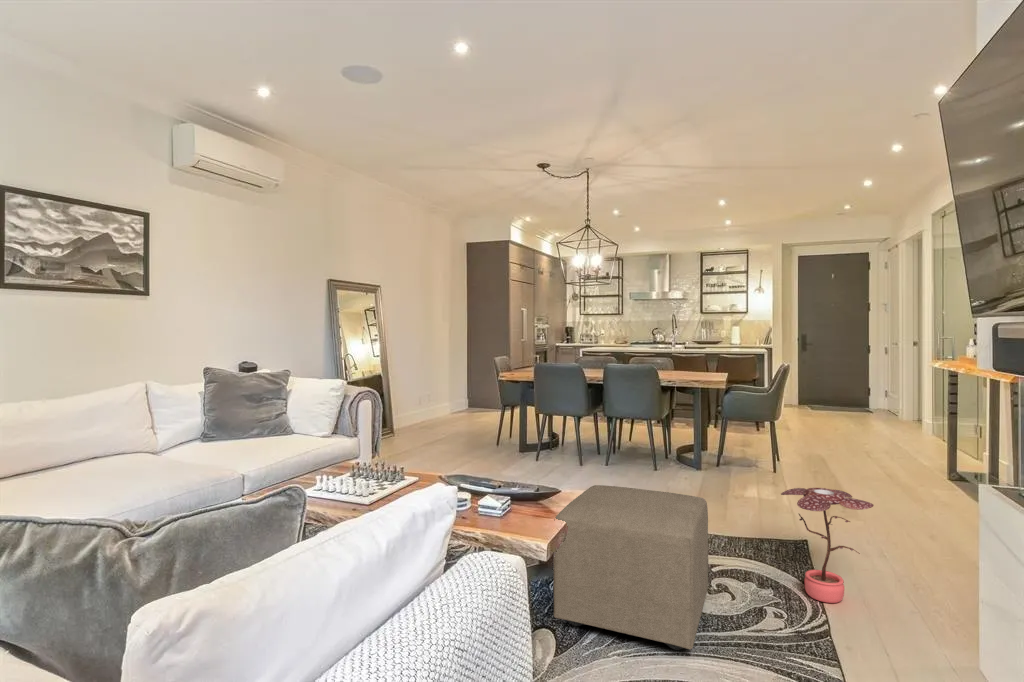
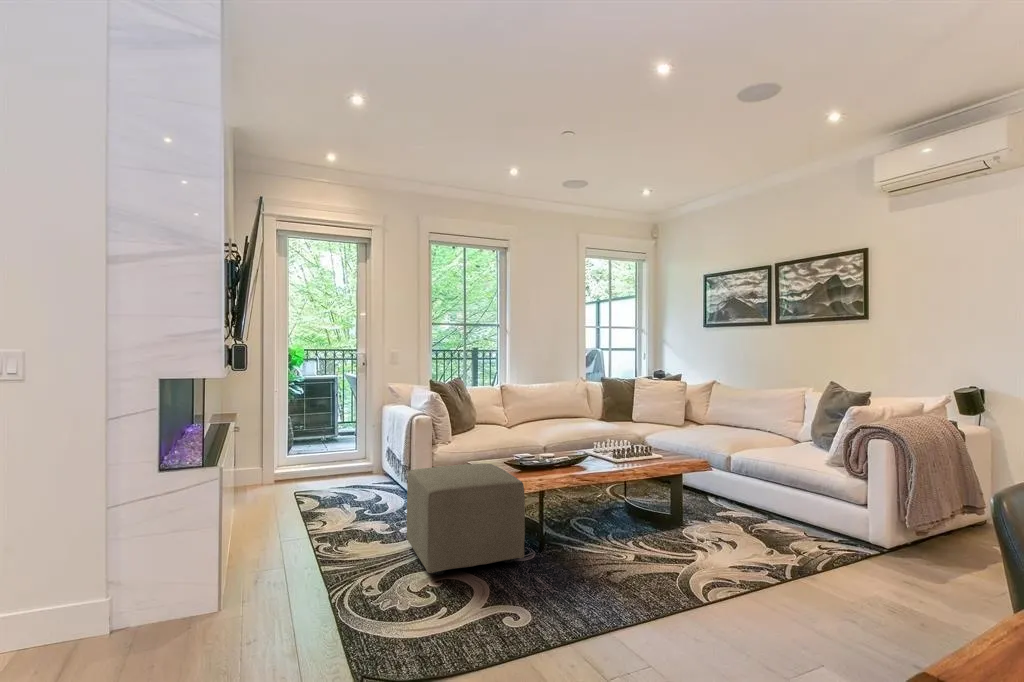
potted plant: present [781,488,874,603] -> none [289,508,379,632]

